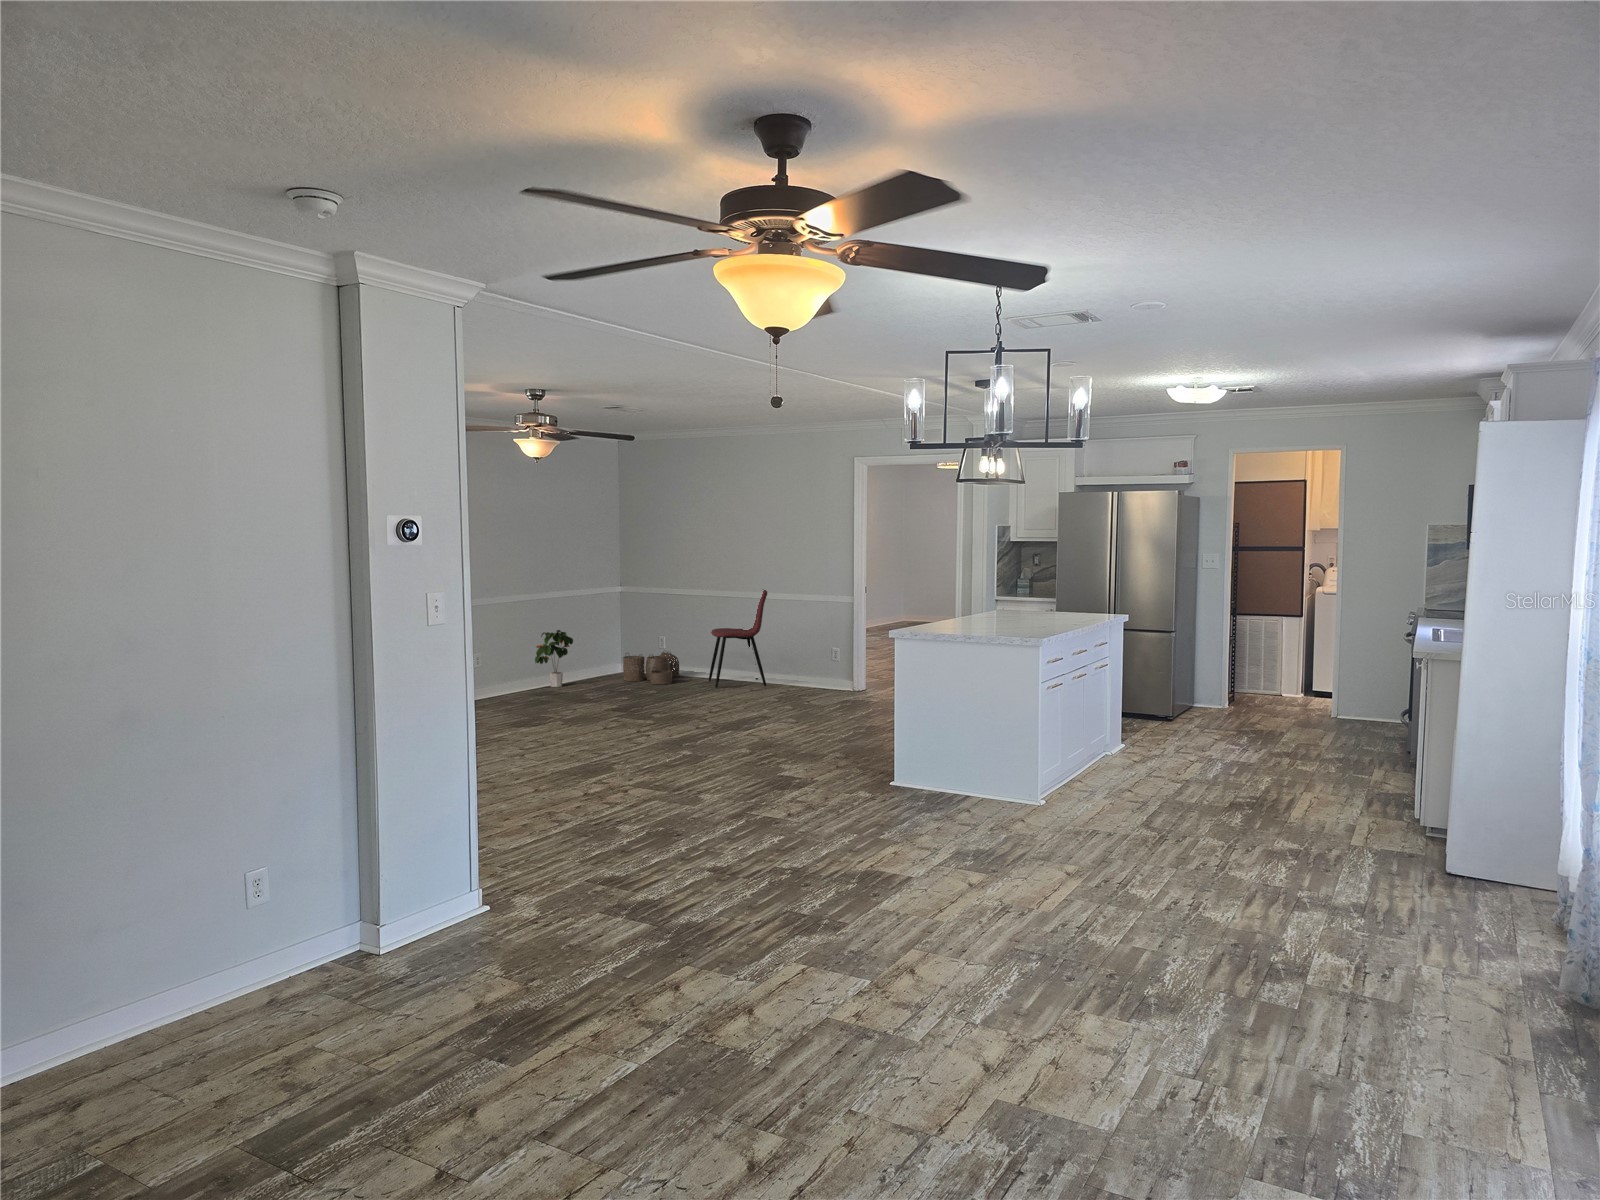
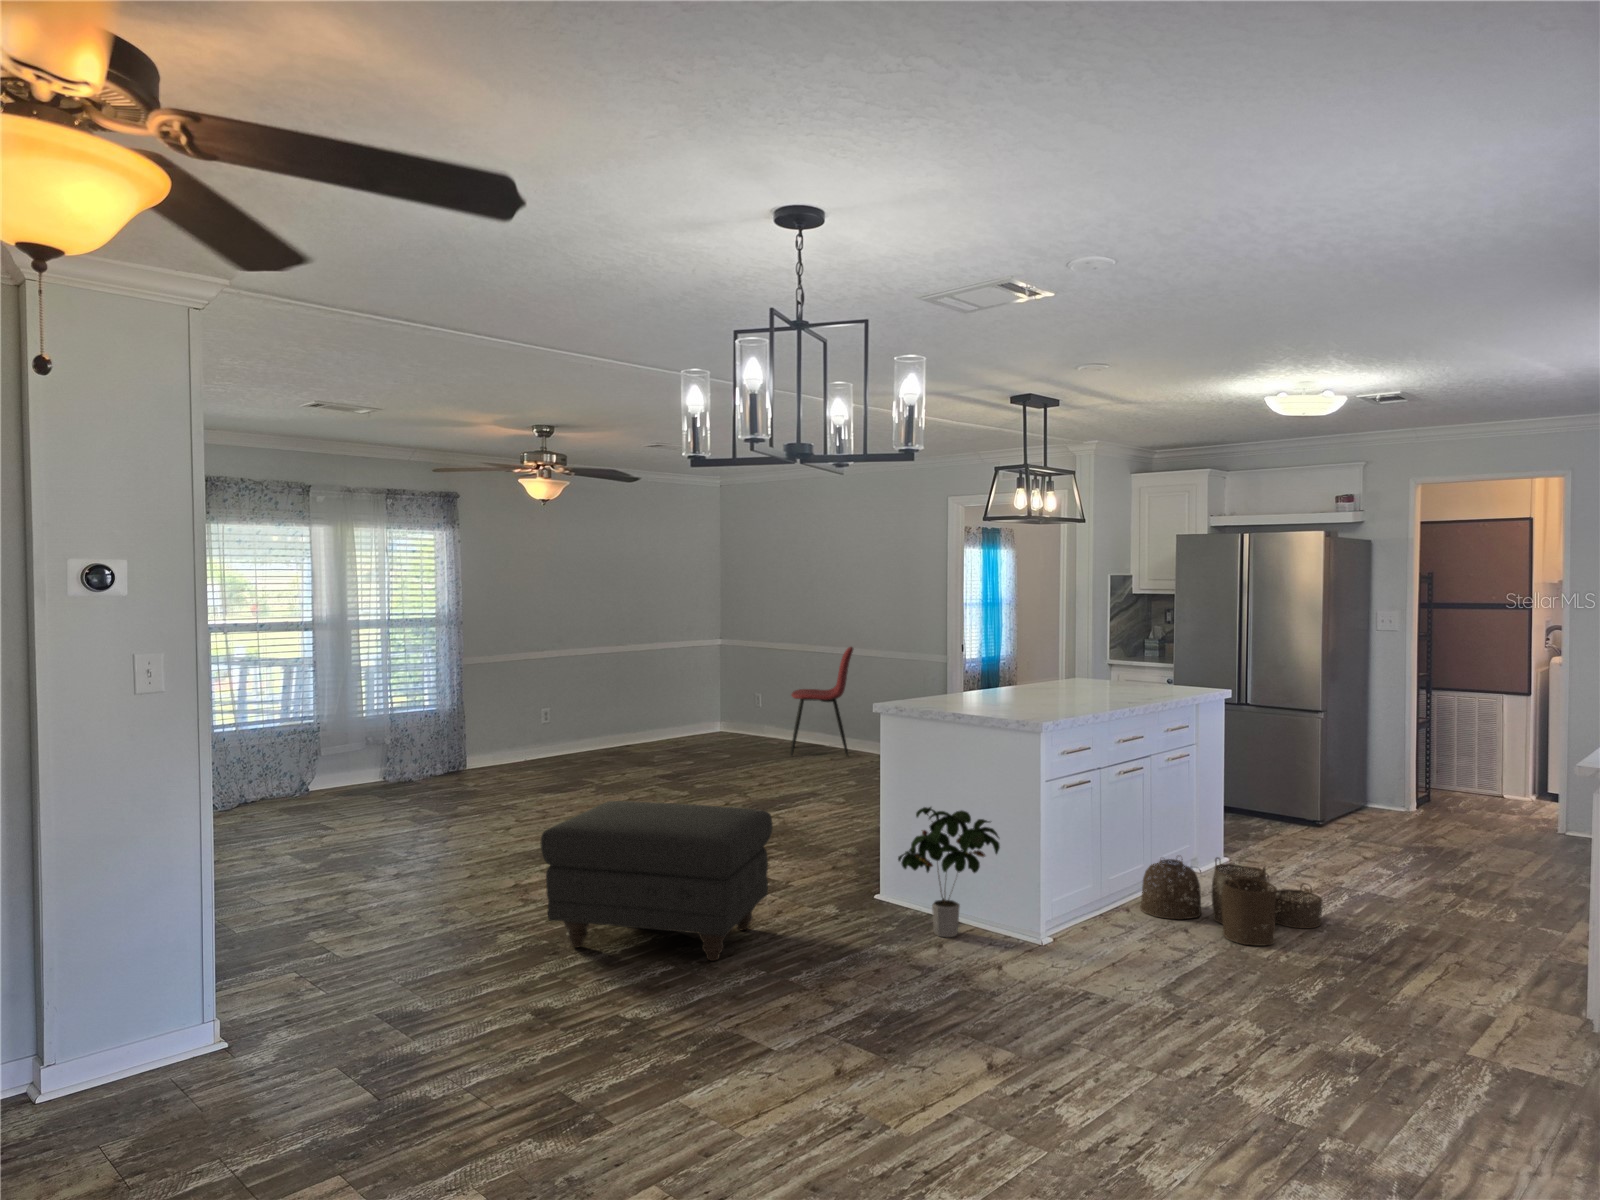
potted plant: present [535,630,573,687] -> present [898,807,1000,937]
woven basket: present [623,652,679,684] -> present [1140,857,1322,945]
ottoman: none [668,715,832,831] -> present [540,801,773,961]

